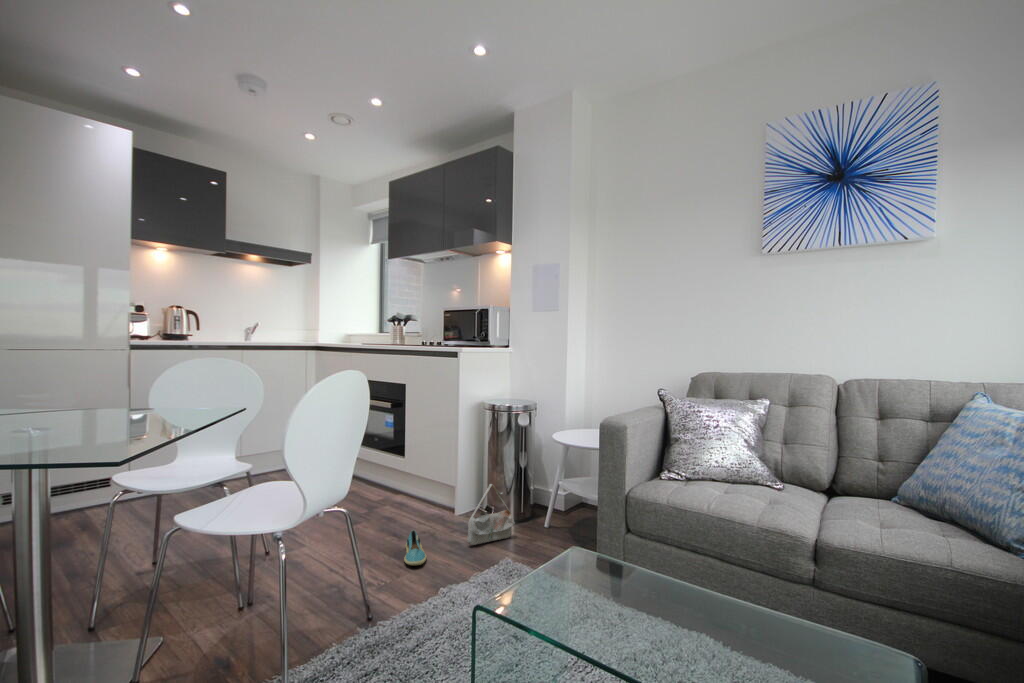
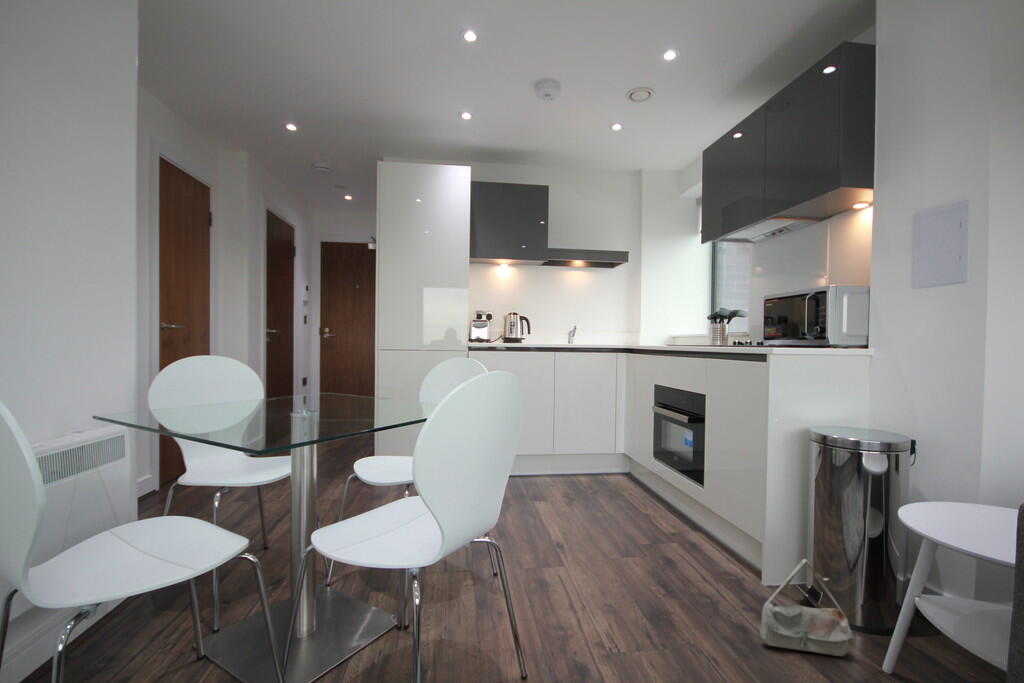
shoe: present [404,530,426,565] -> none [655,590,691,646]

